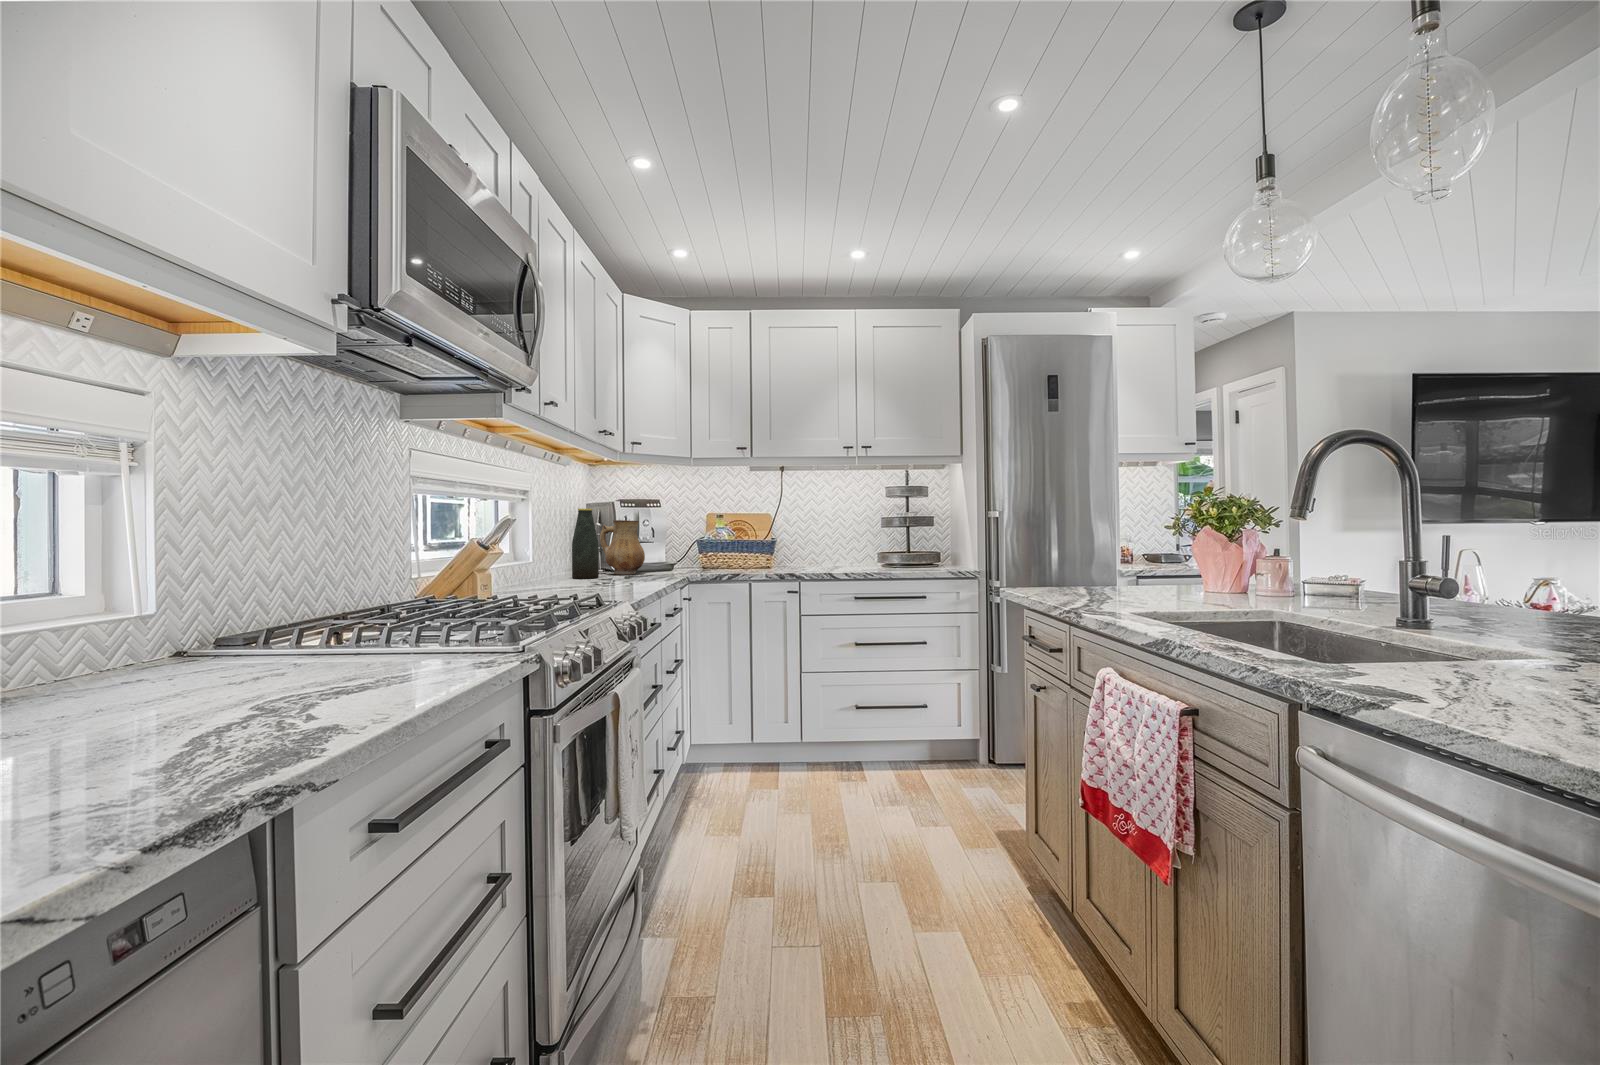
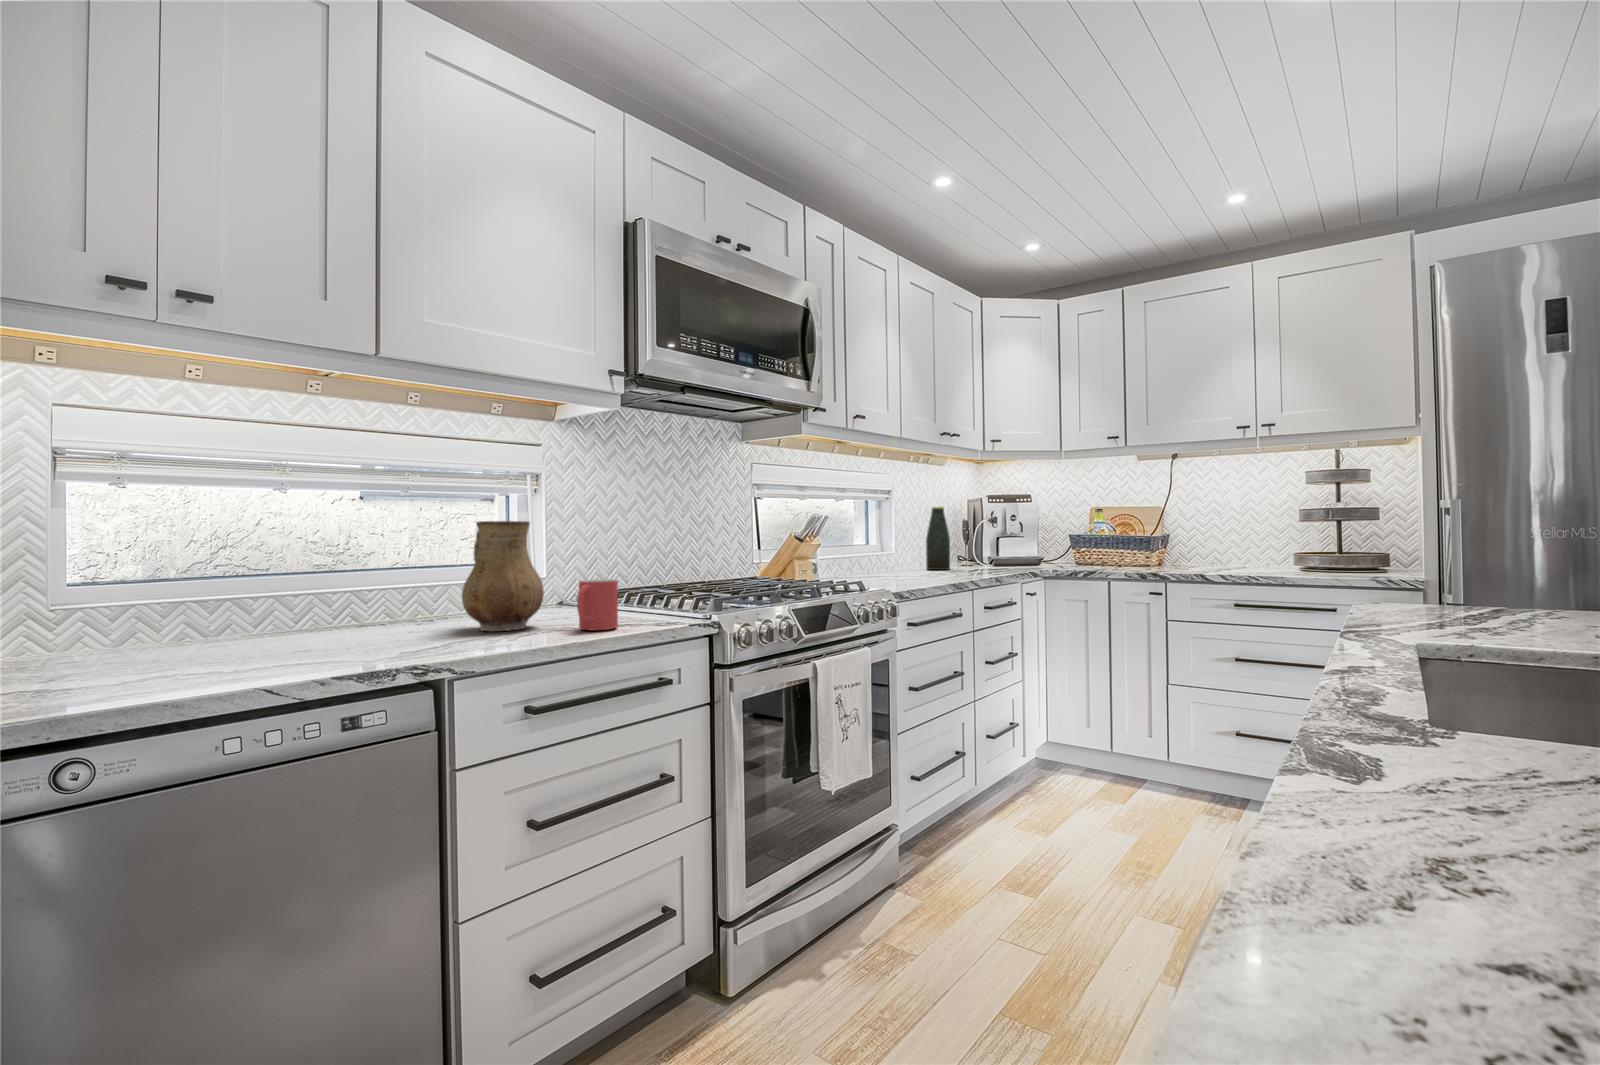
ceramic pitcher: present [600,520,645,575] -> present [462,521,544,631]
mug: none [381,608,443,686] -> present [577,579,618,630]

